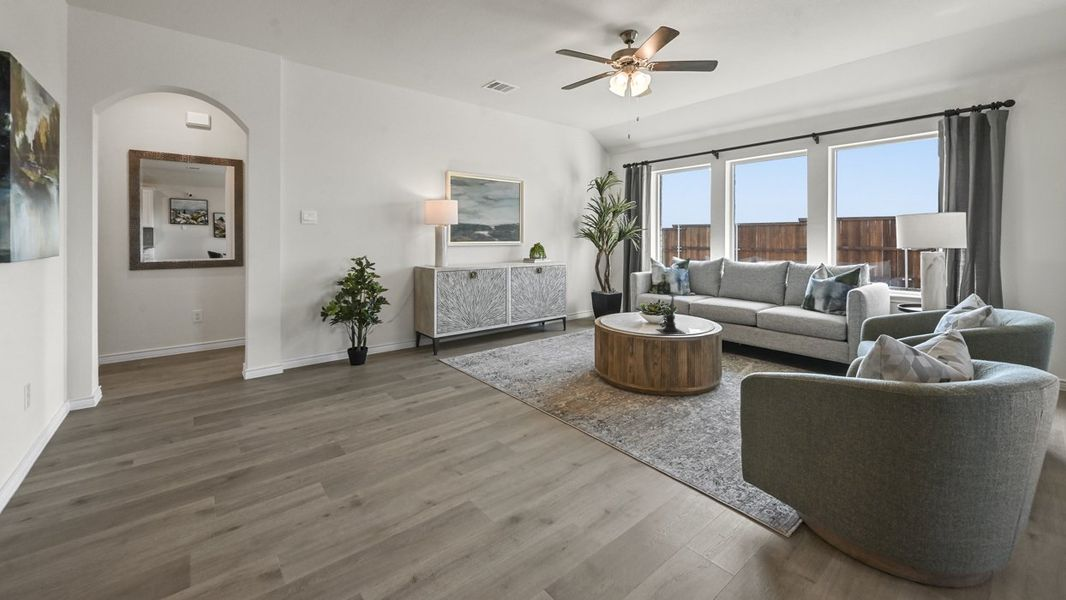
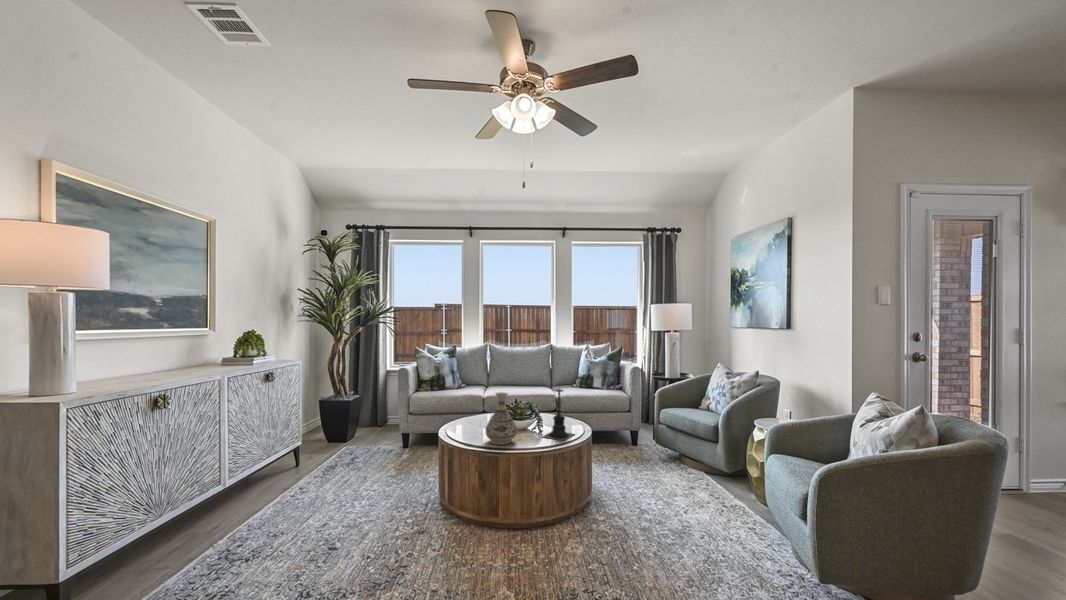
vase: none [612,291,635,327] -> present [486,392,517,444]

